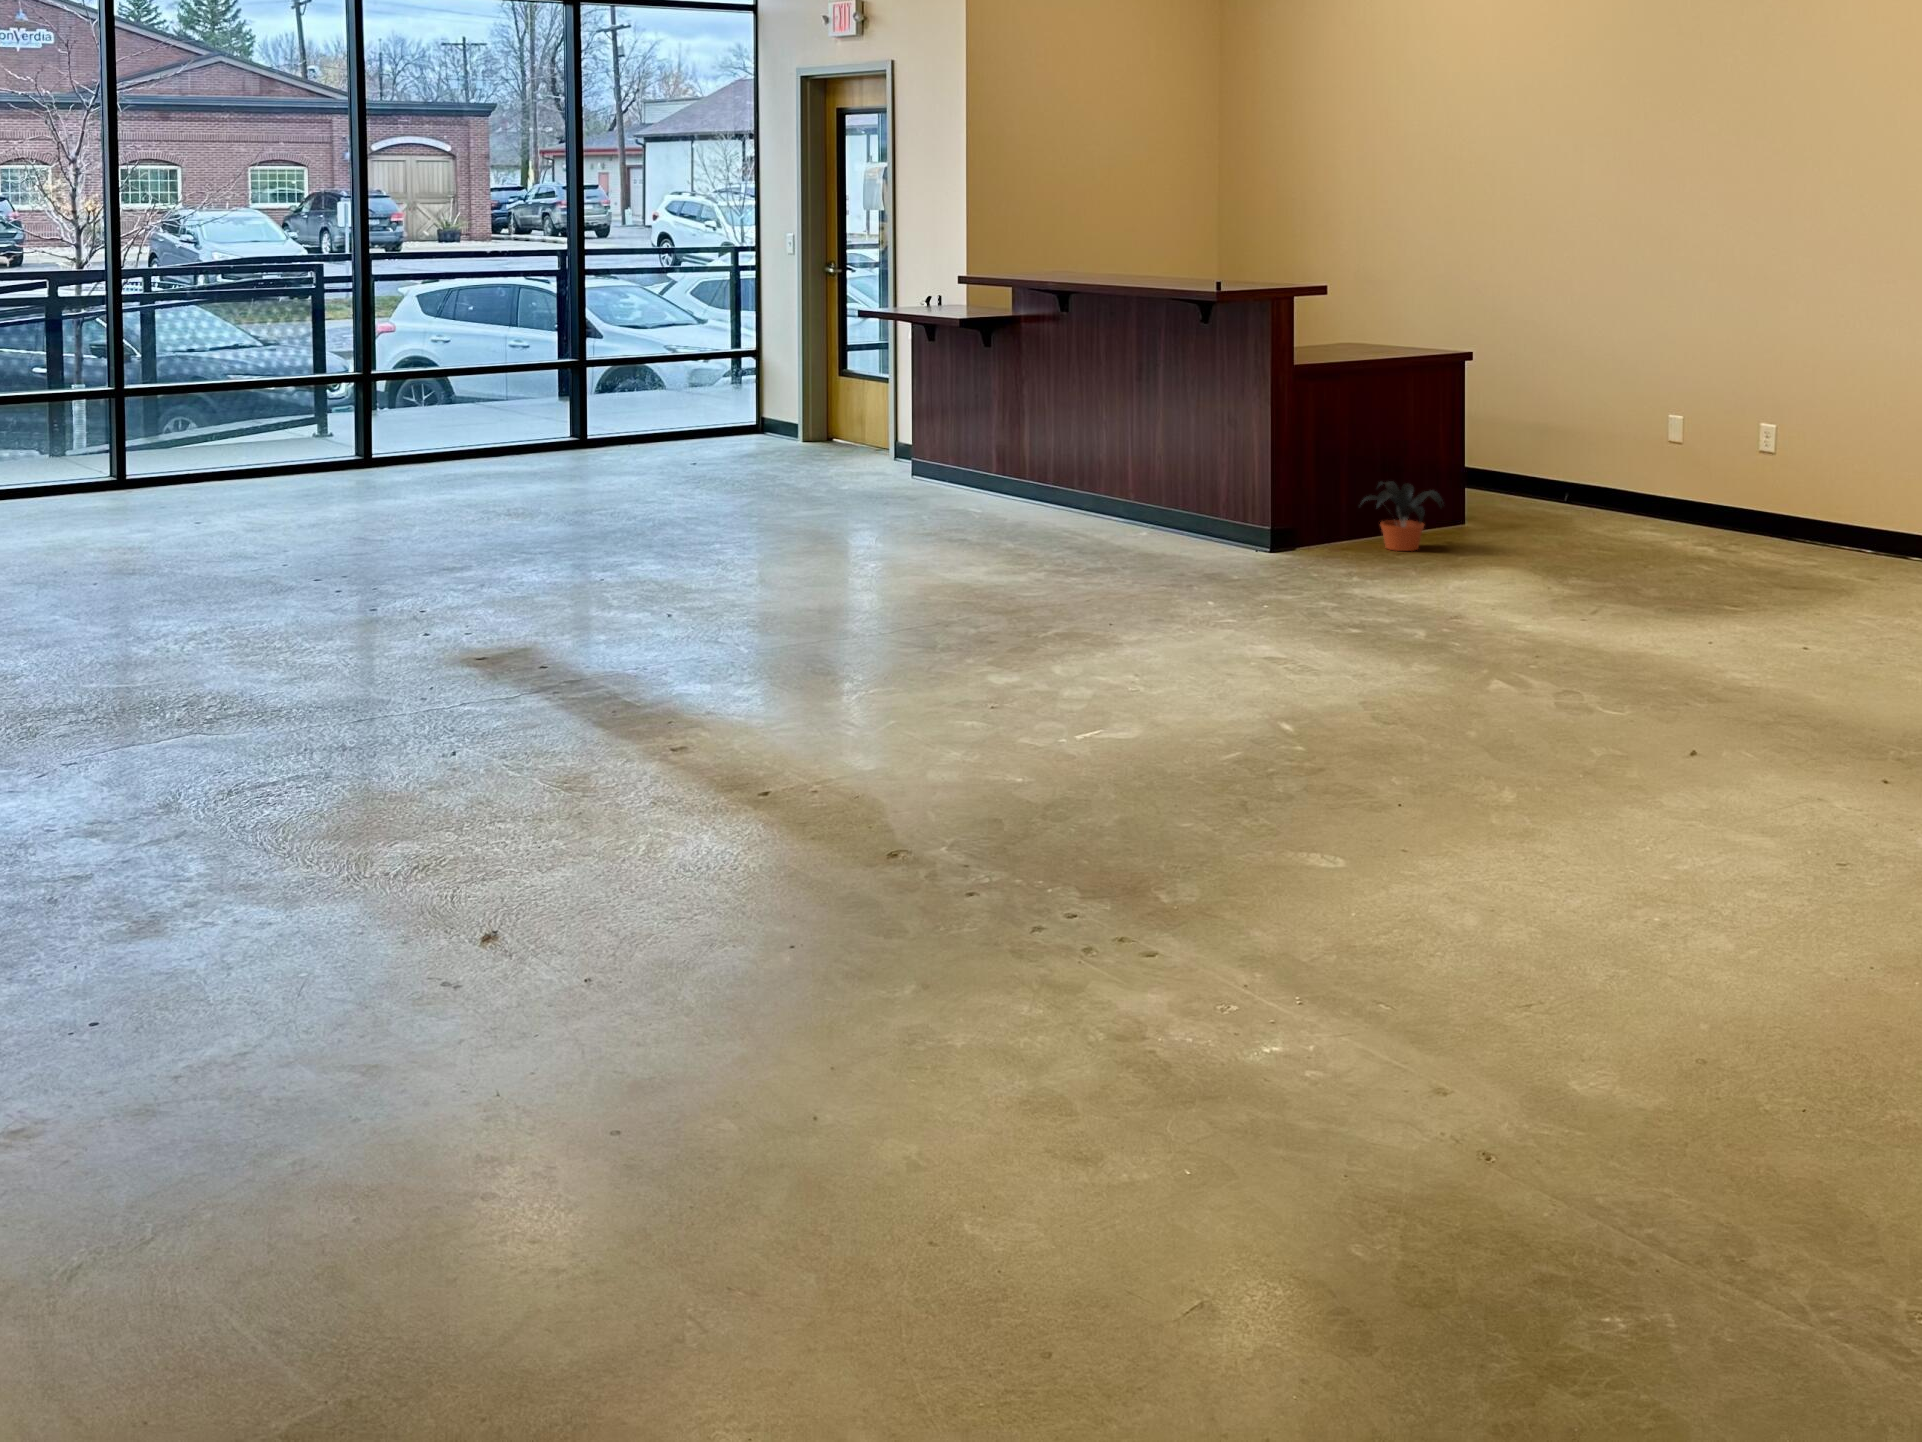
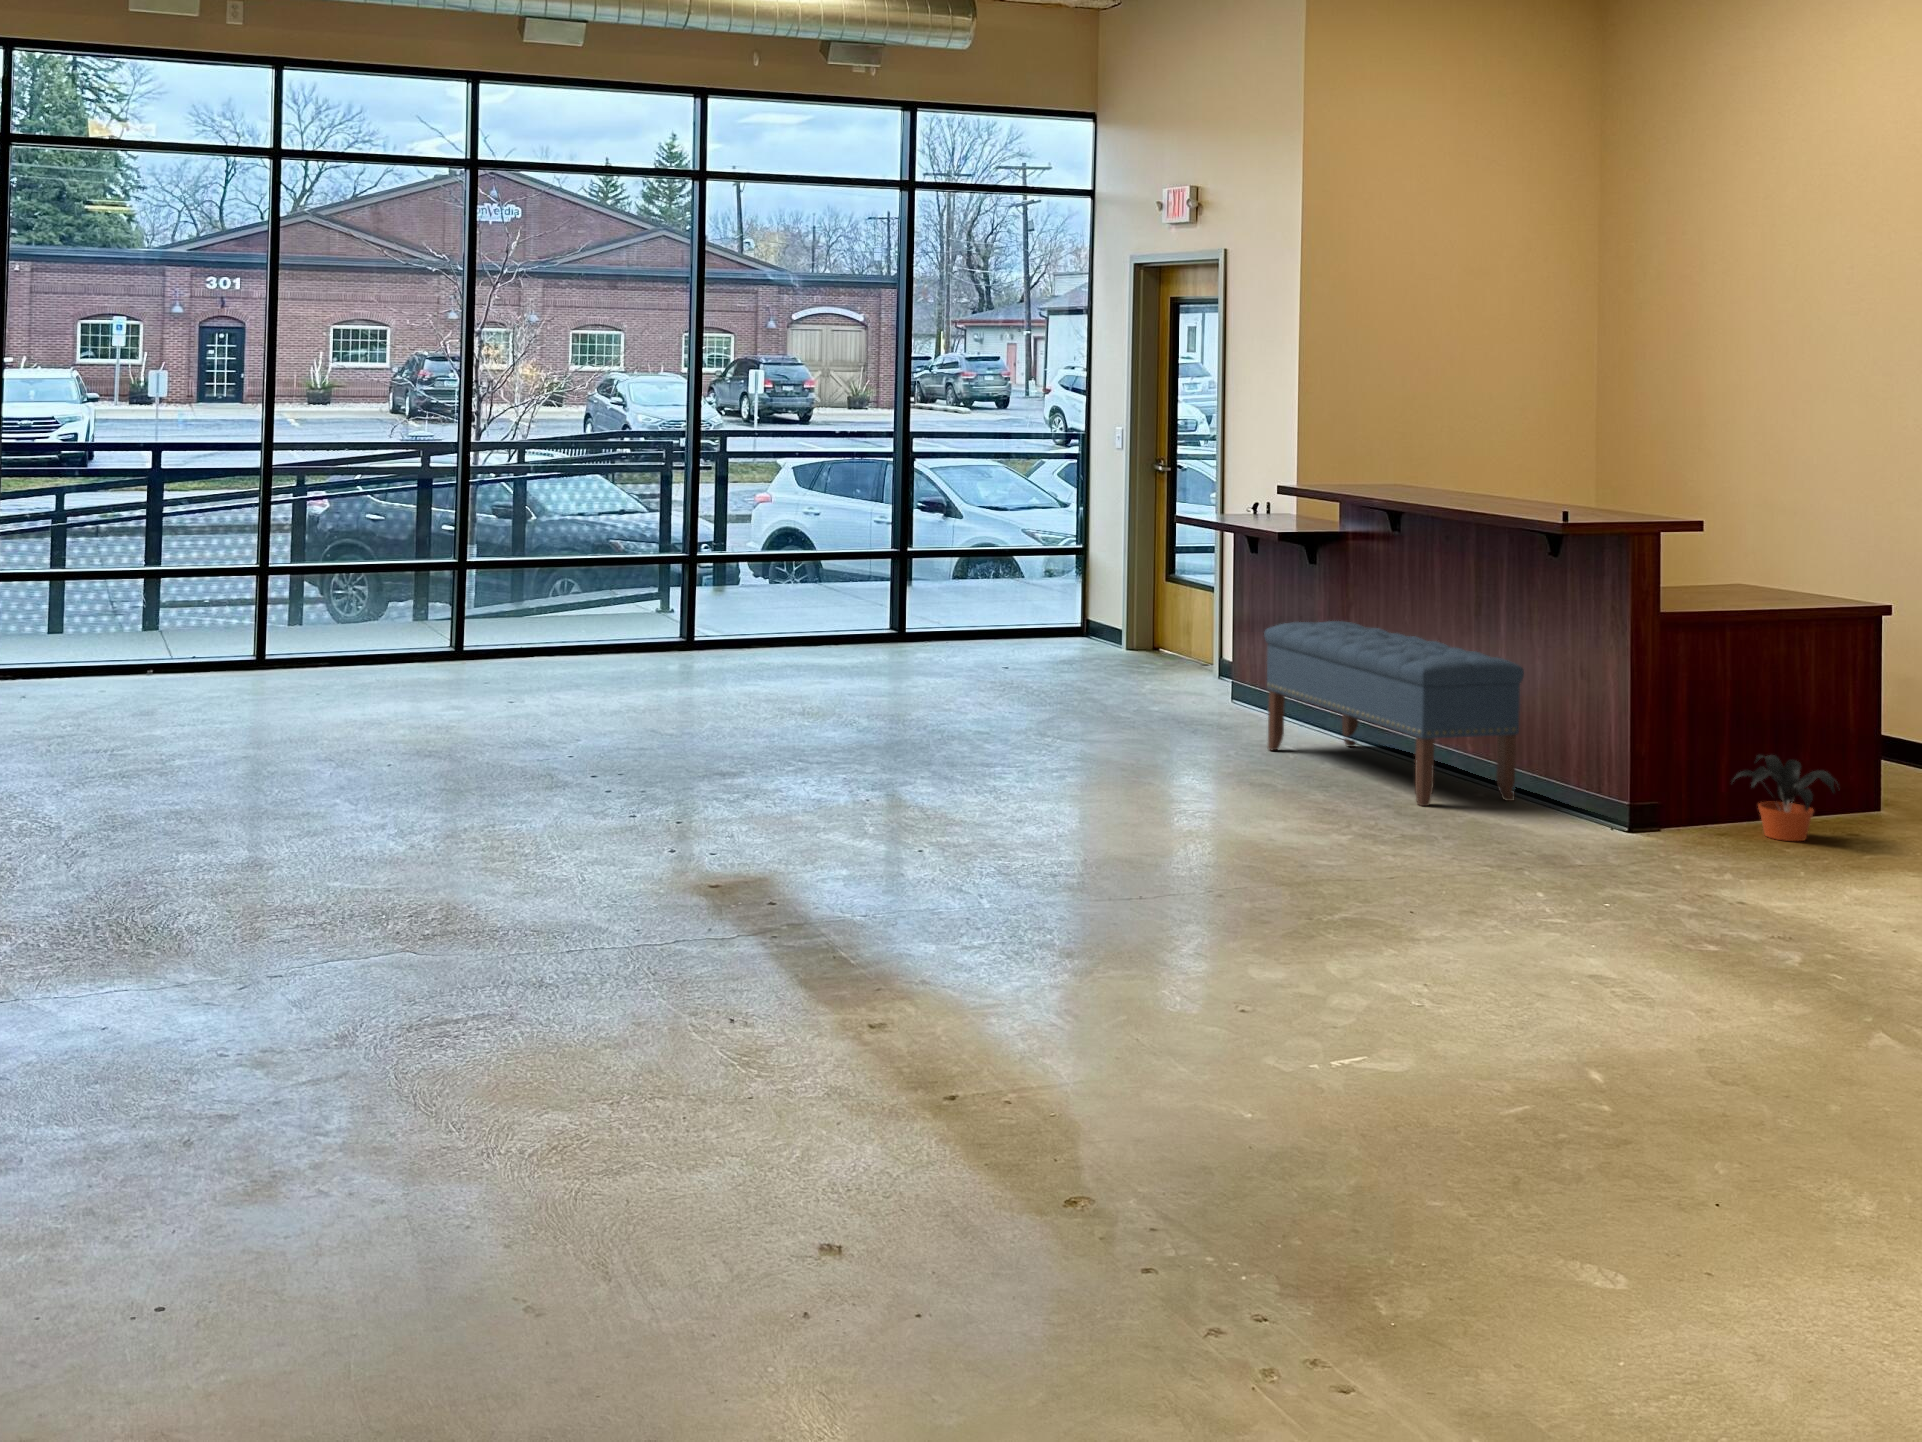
bench: none [953,394,1186,547] -> present [1264,621,1524,806]

